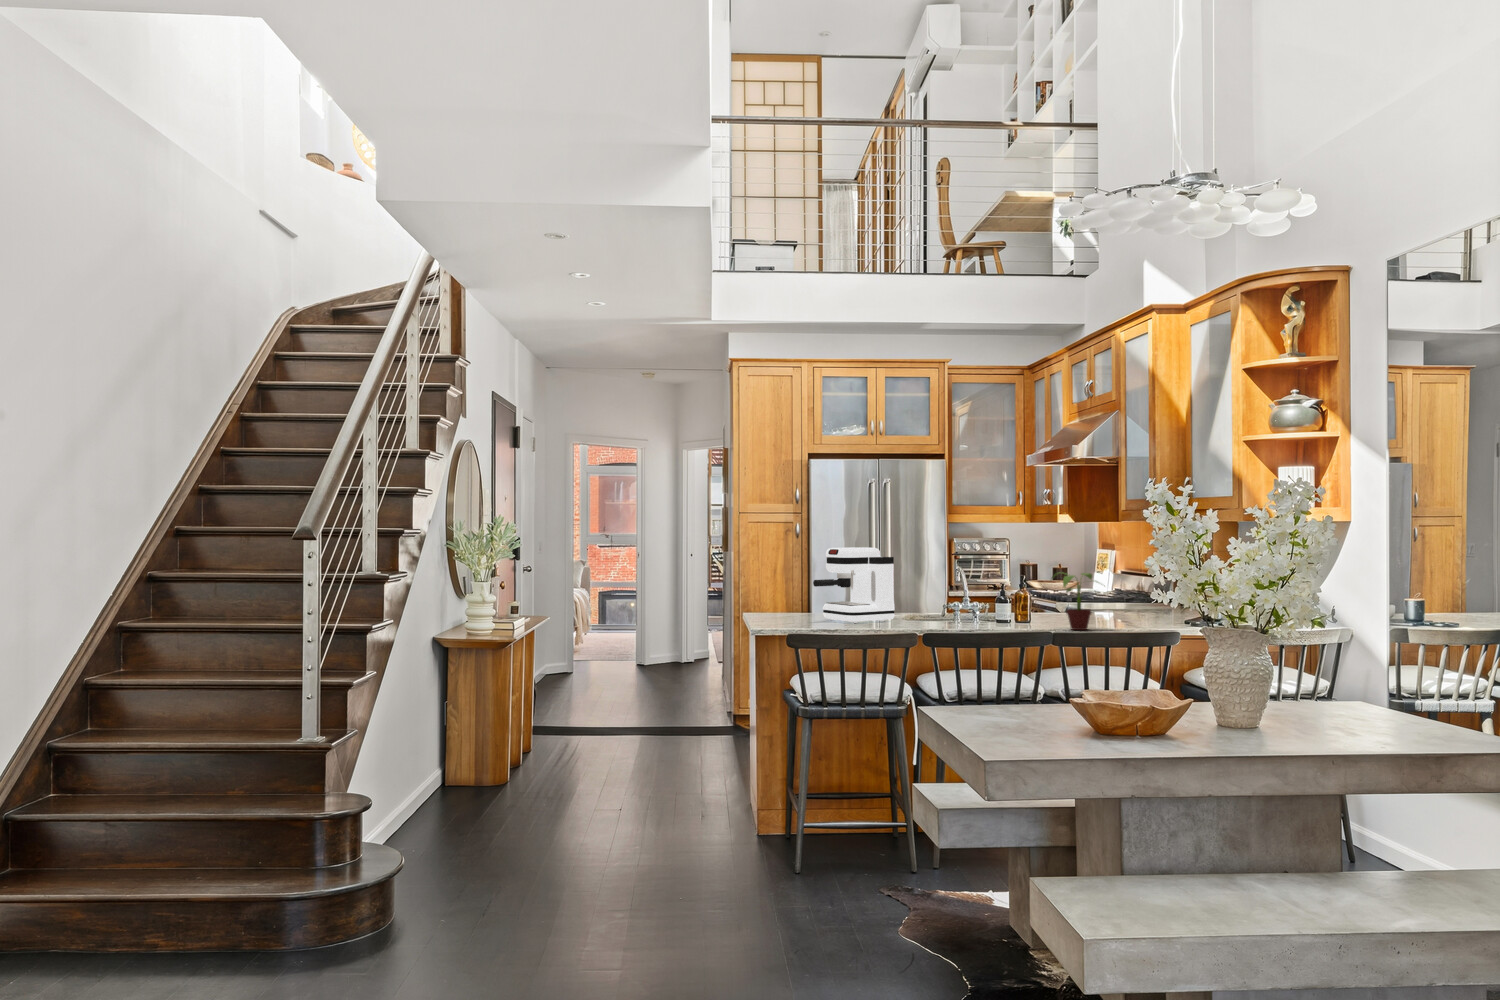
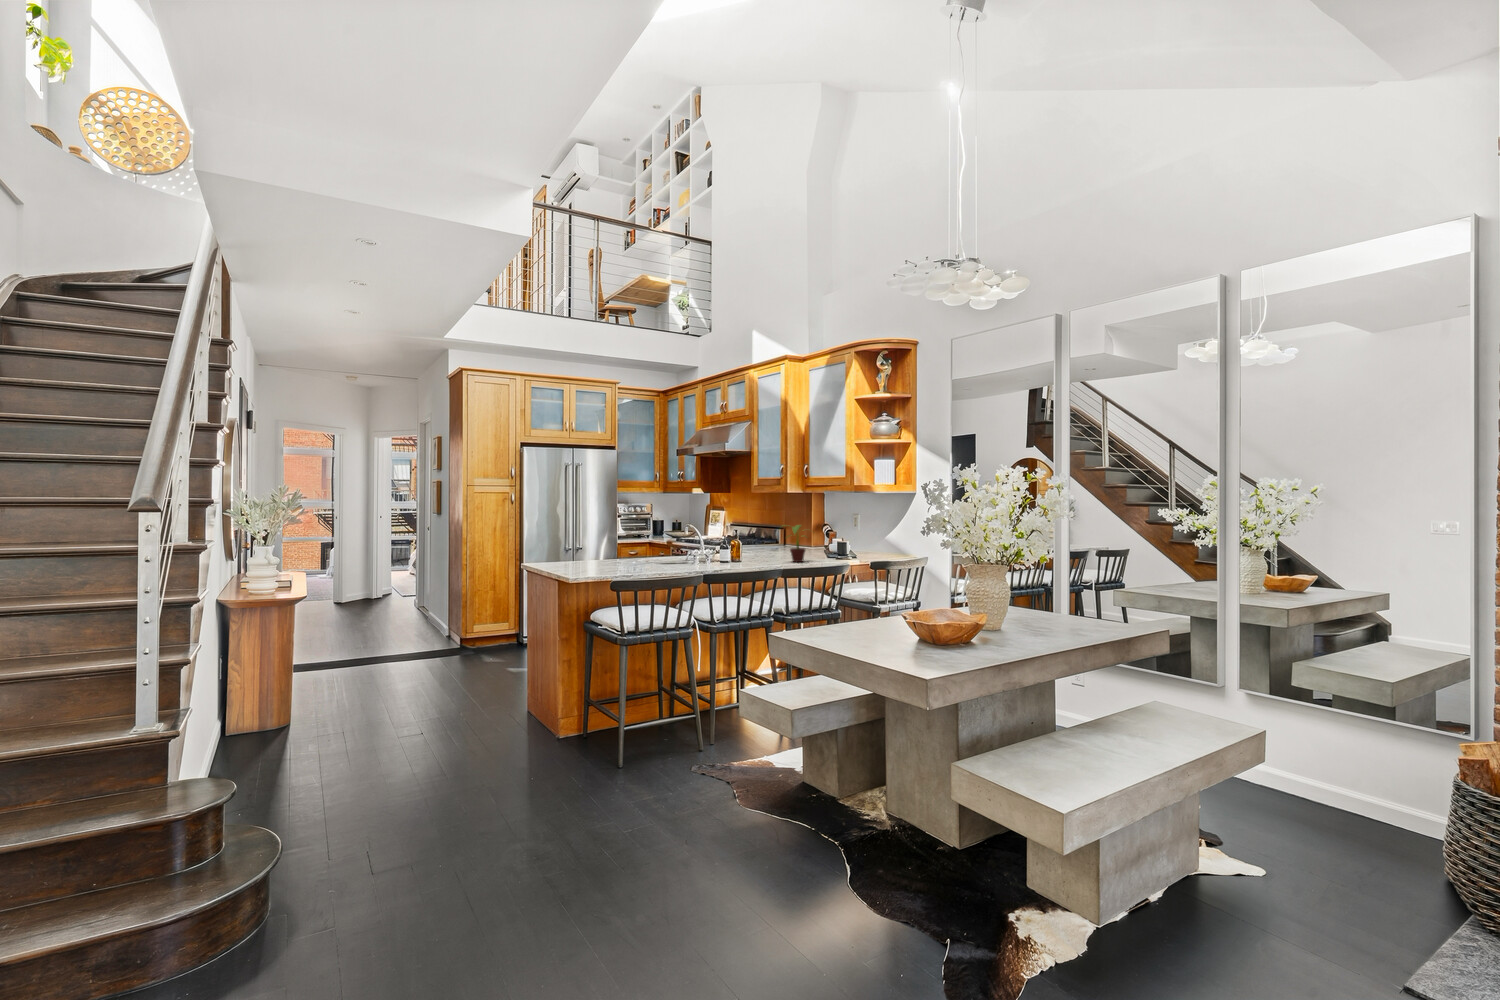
coffee maker: present [813,547,895,623] -> none [608,512,664,568]

